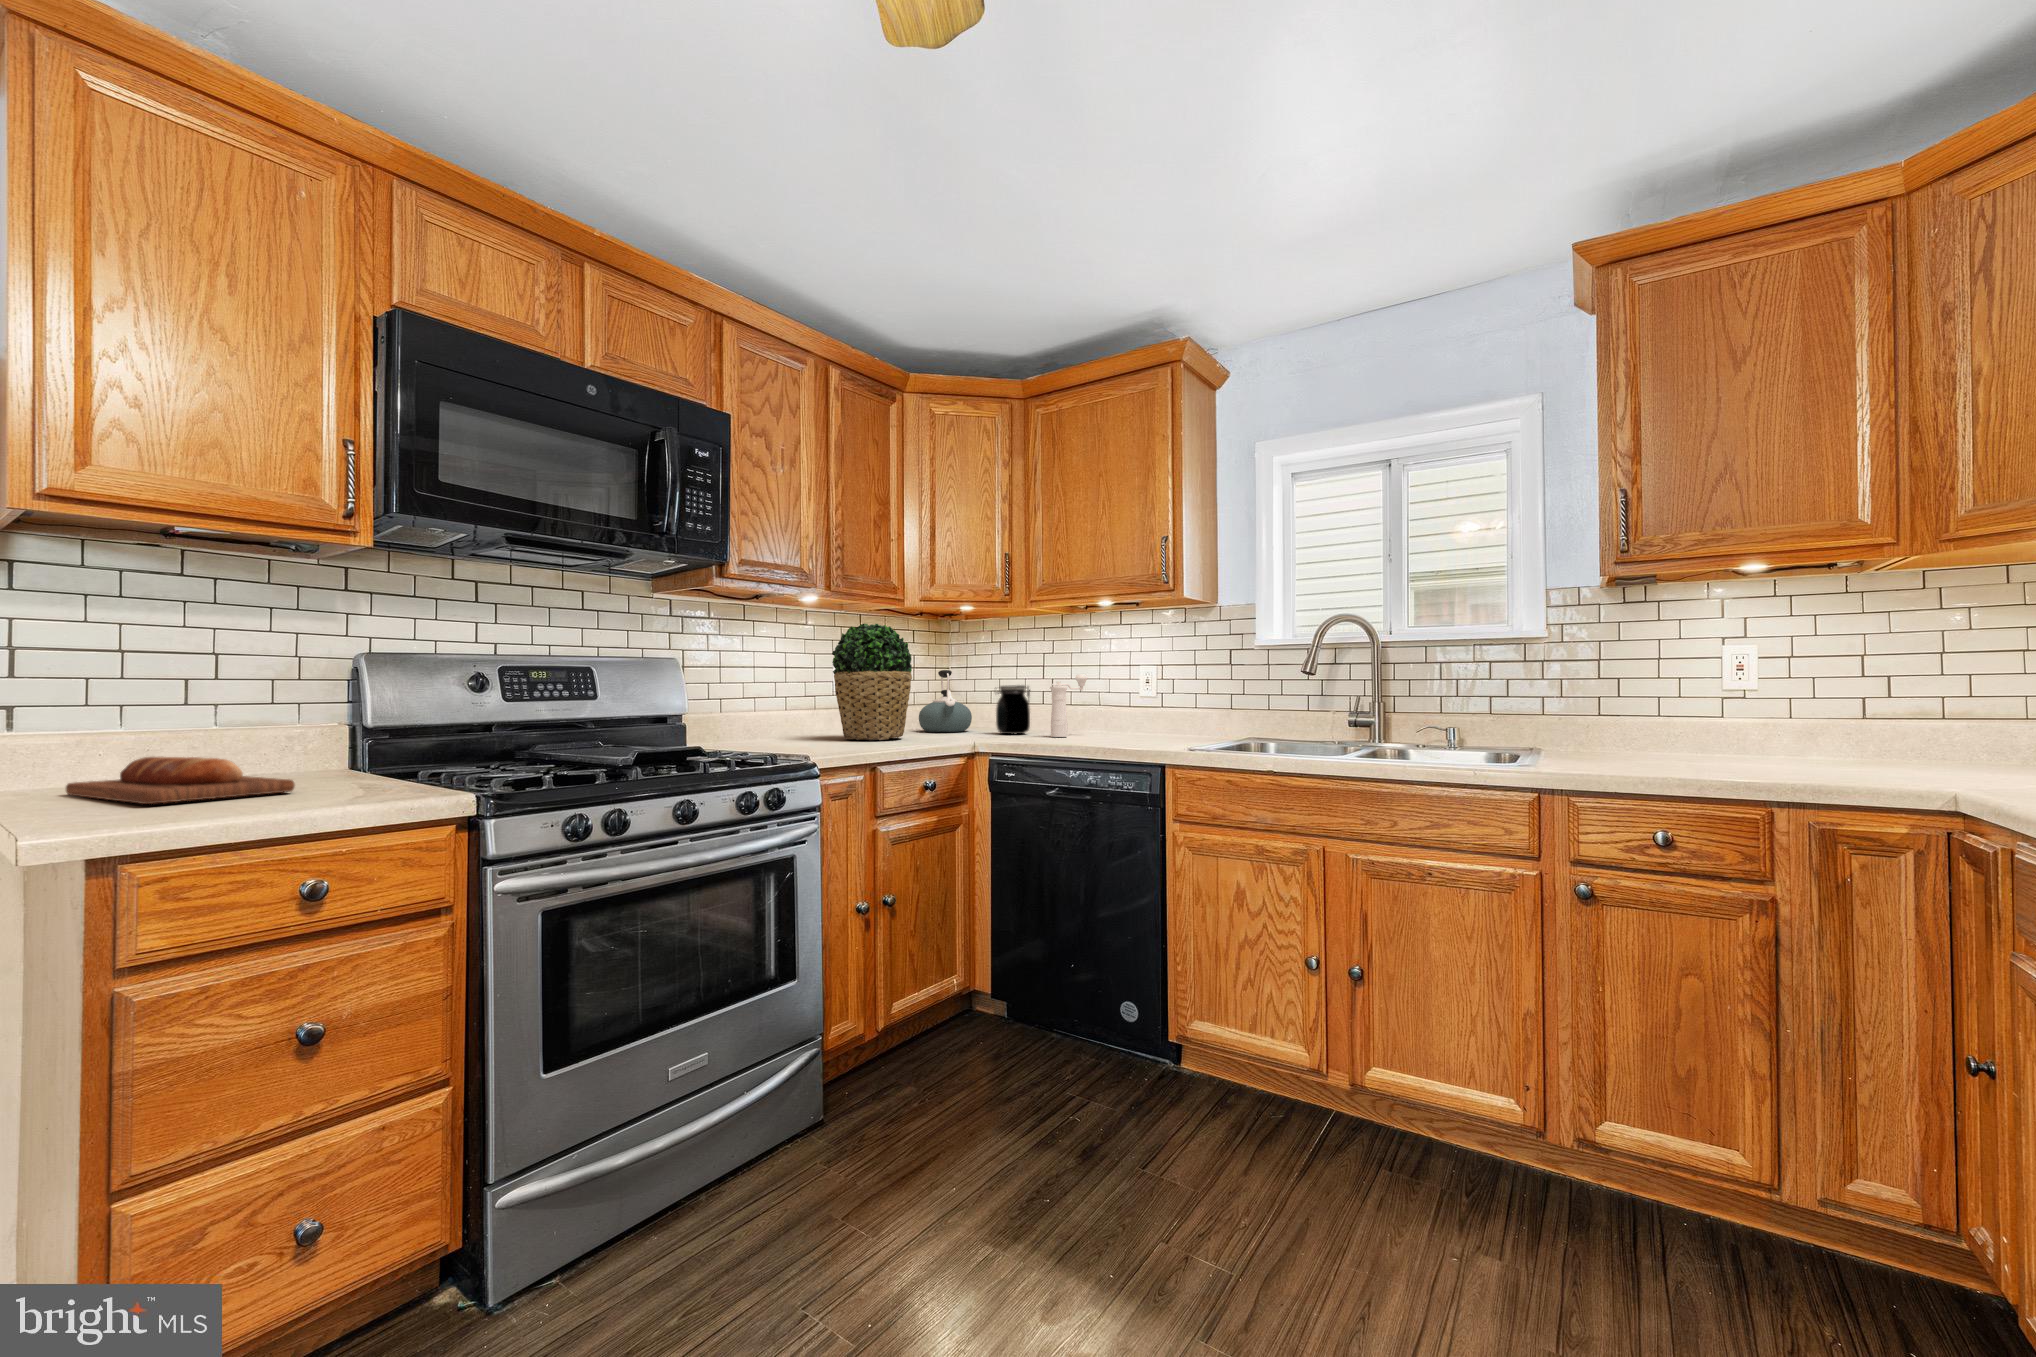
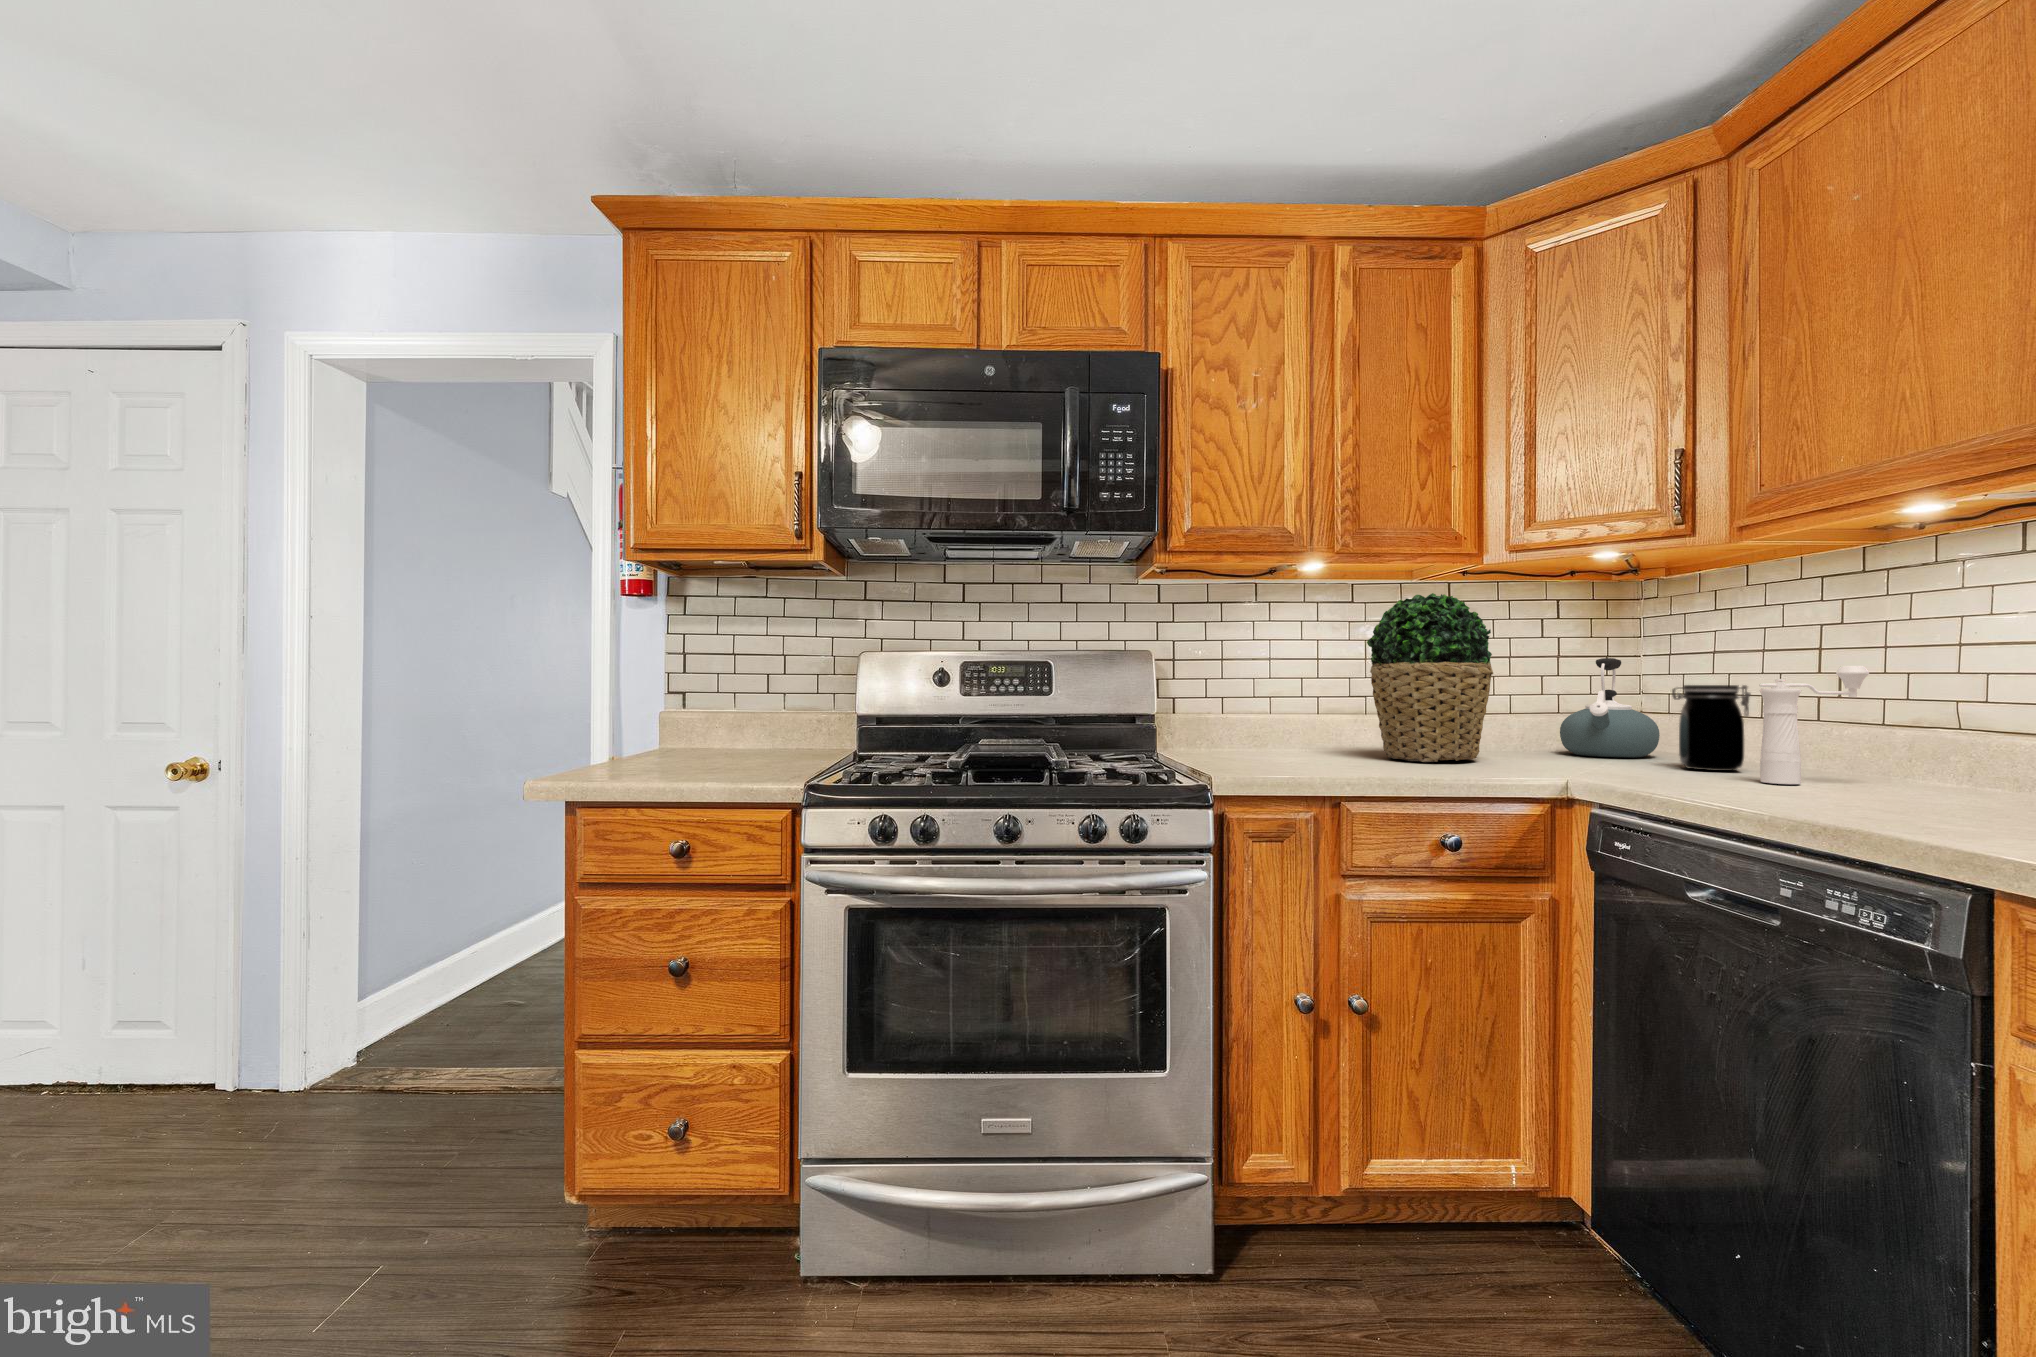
bread loaf: present [66,757,295,804] -> none [641,733,756,769]

